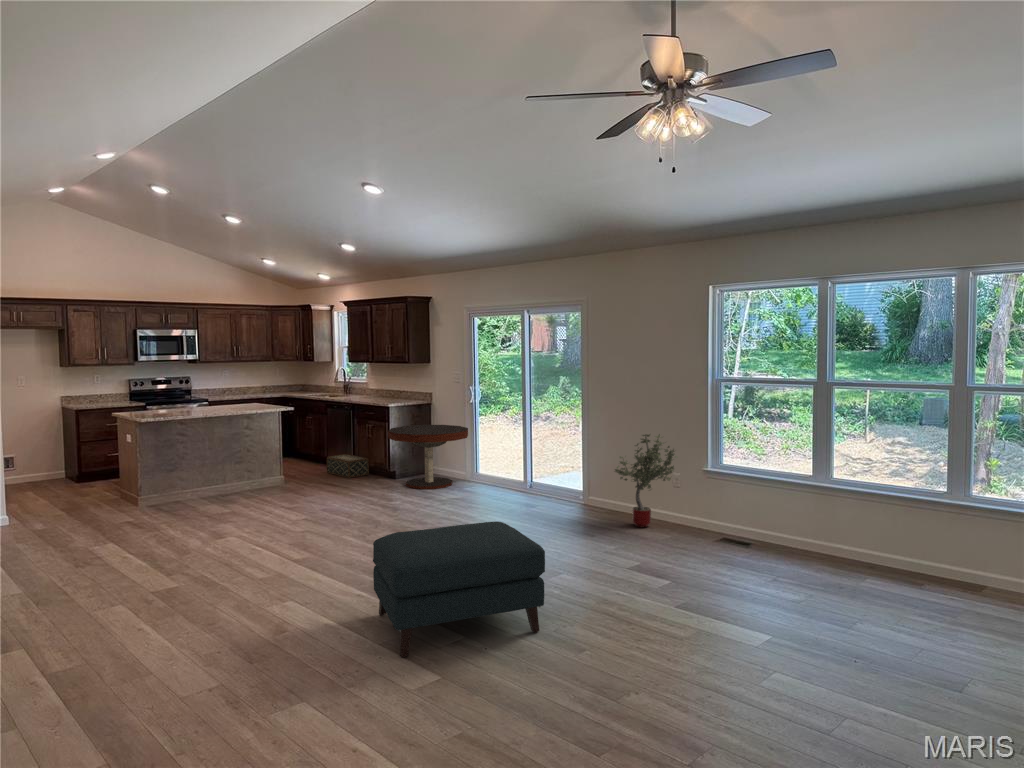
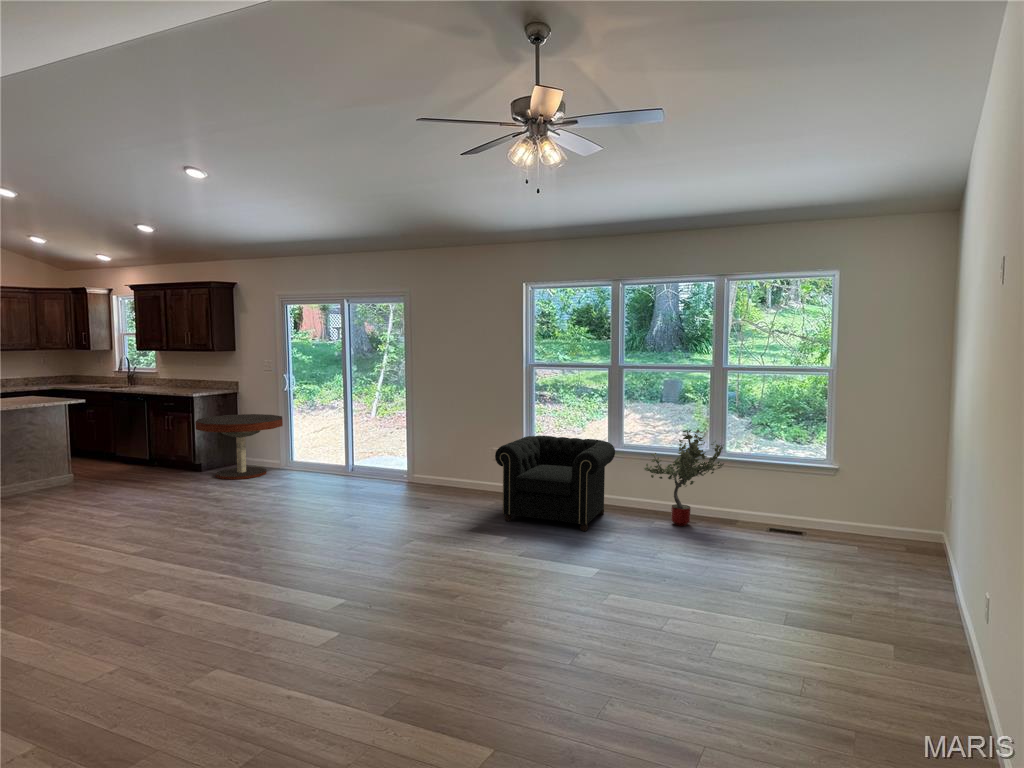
potted tree: present [615,434,677,527] -> present [644,430,724,526]
woven basket: present [327,454,369,478] -> none [116,449,169,474]
armchair: none [673,461,828,583] -> present [495,436,615,531]
ottoman: present [373,521,545,657] -> none [230,499,405,632]

